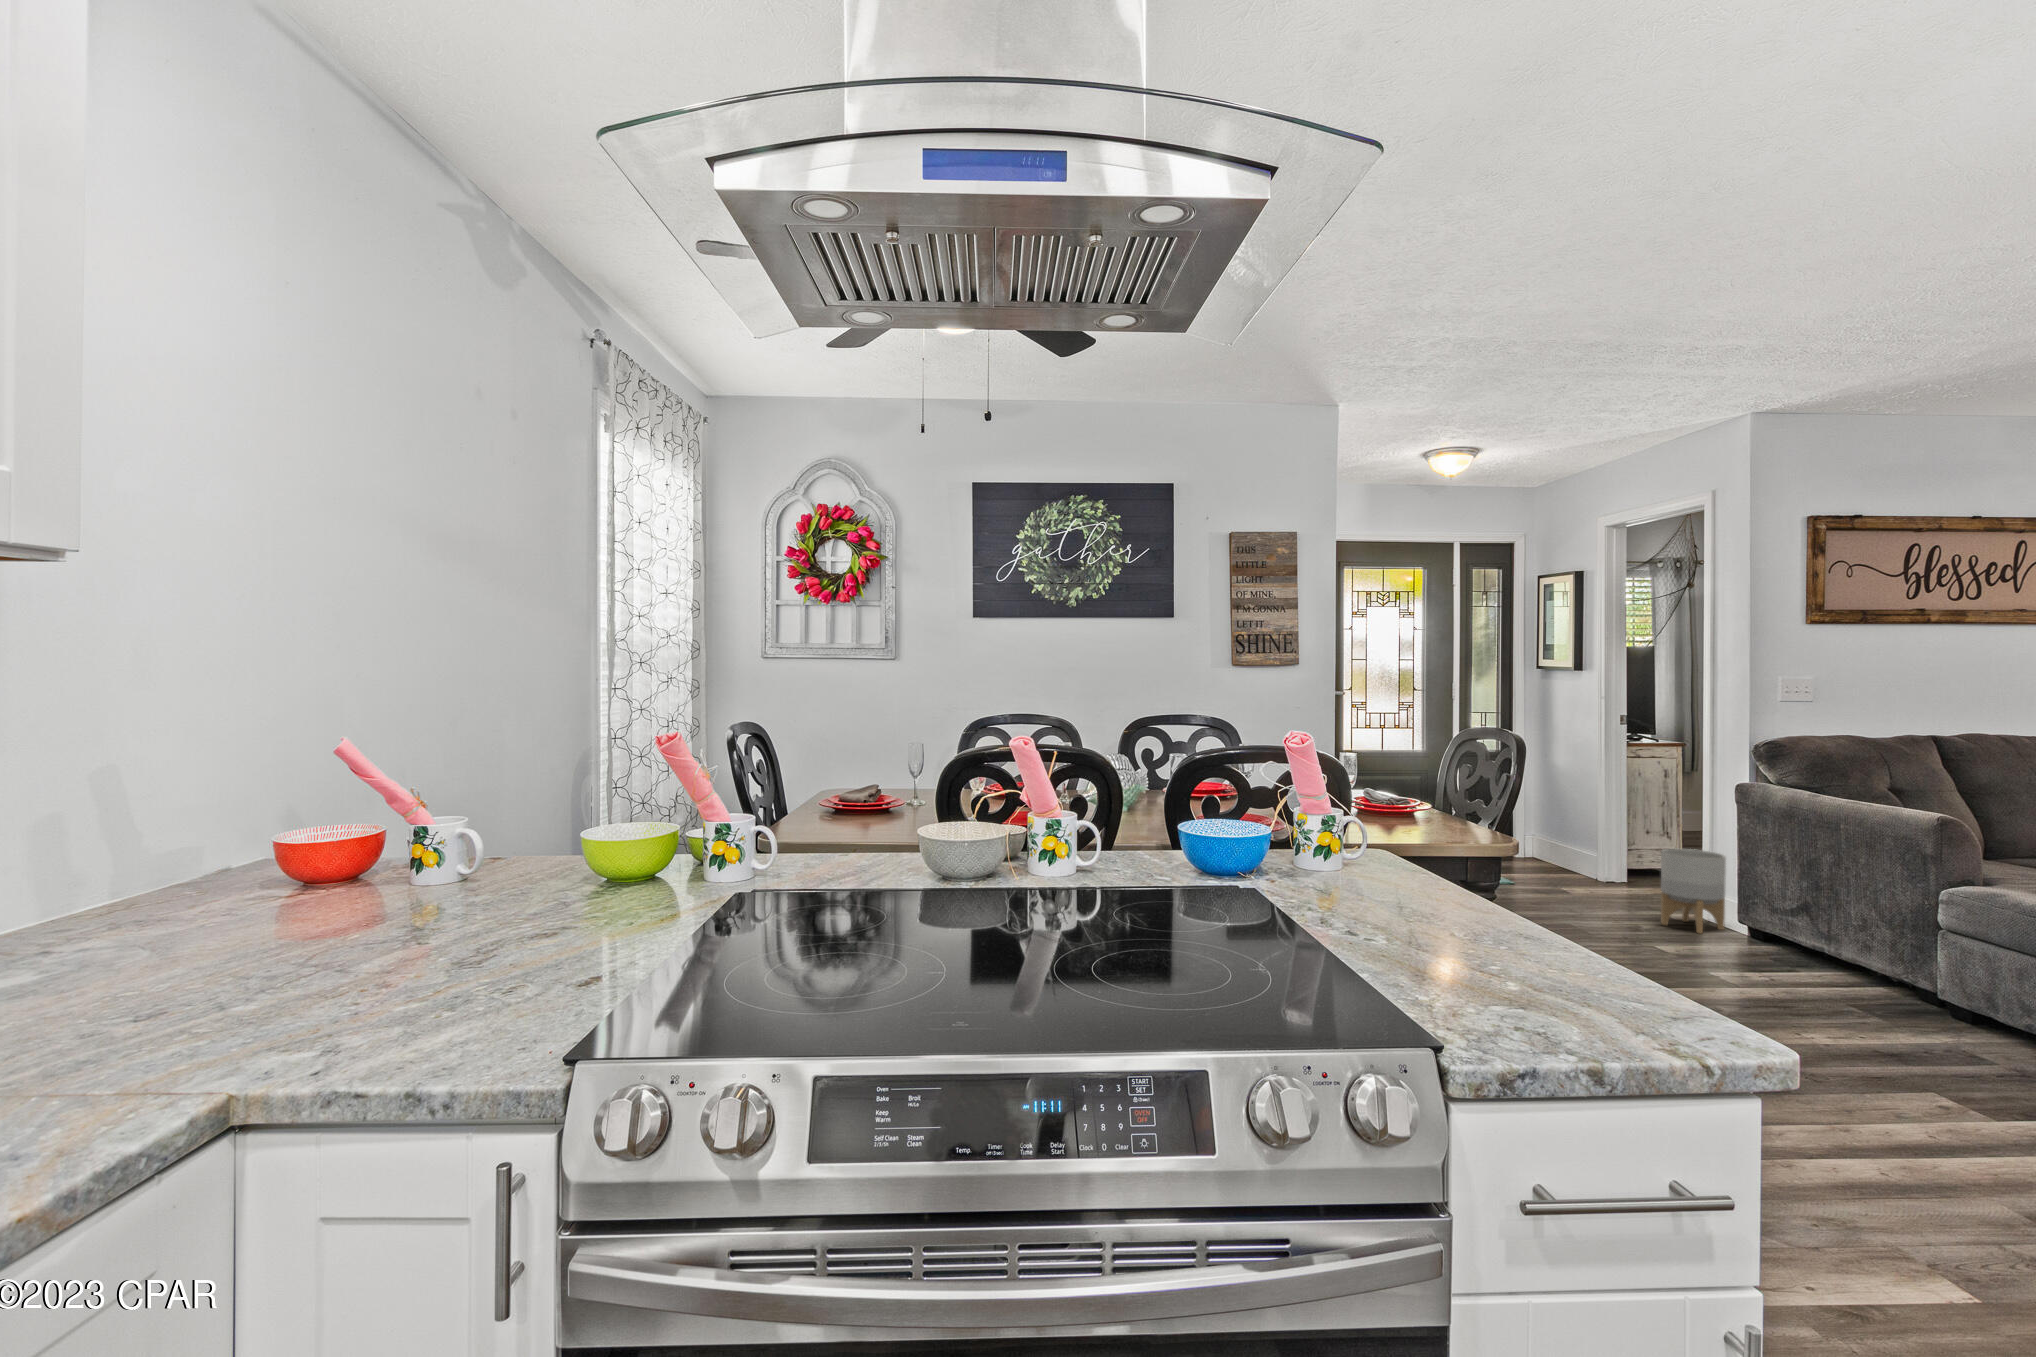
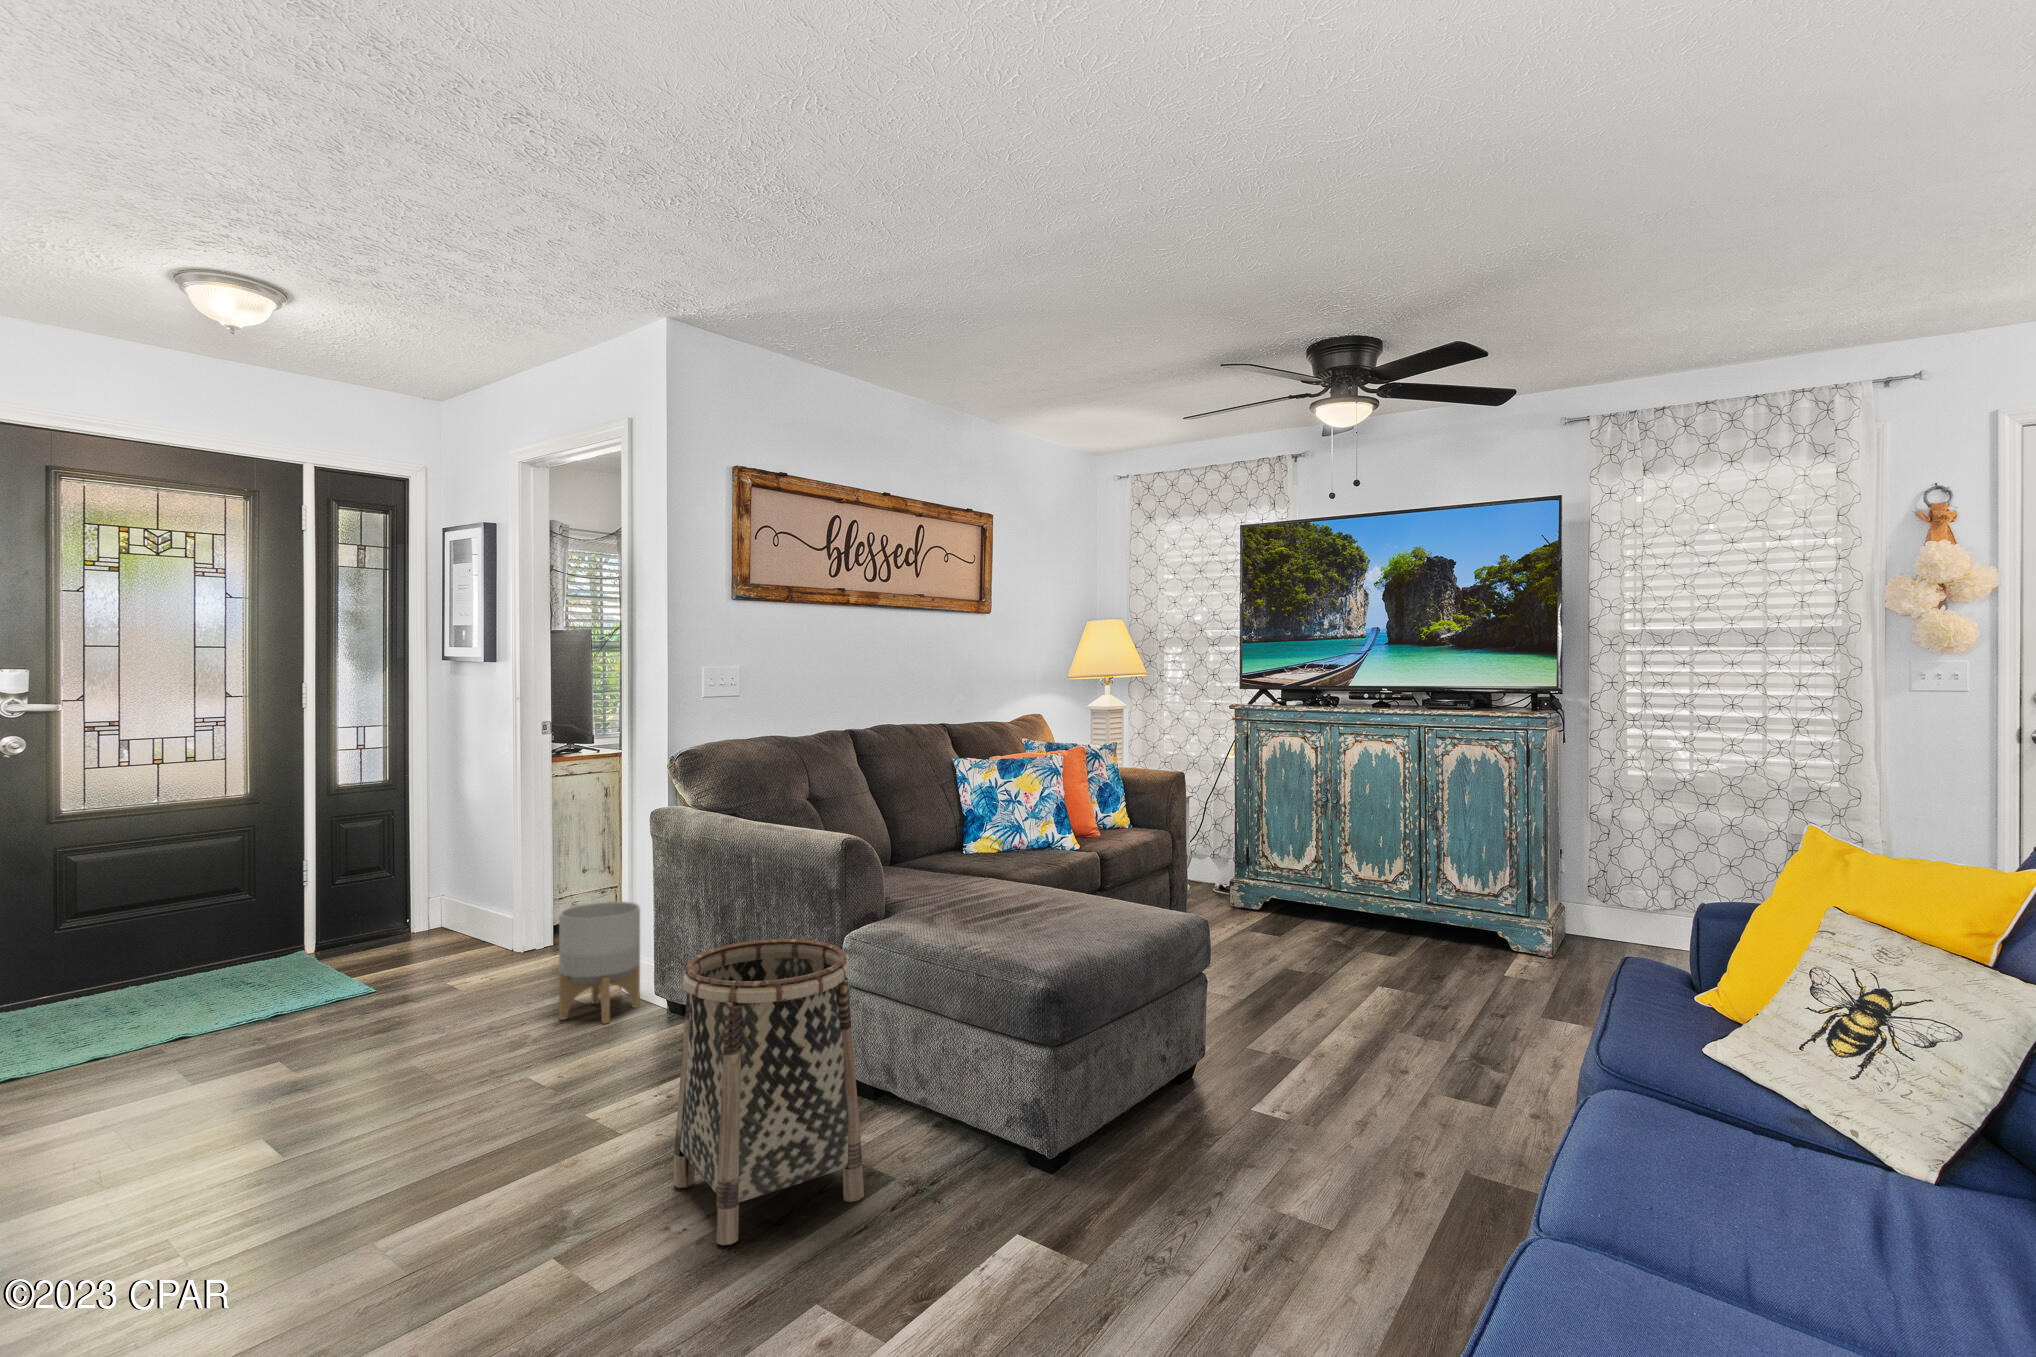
basket: none [1792,873,1956,1057] -> present [673,939,864,1245]

